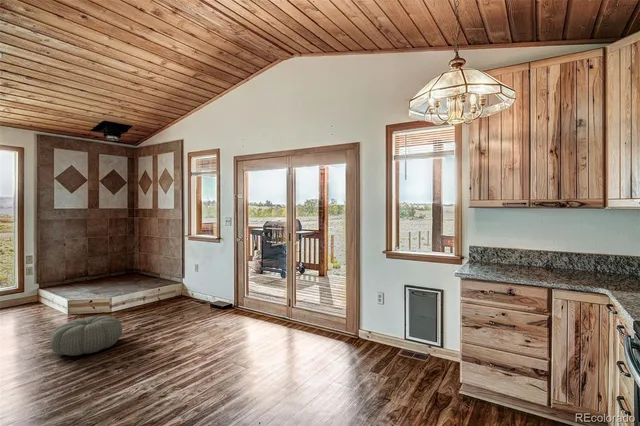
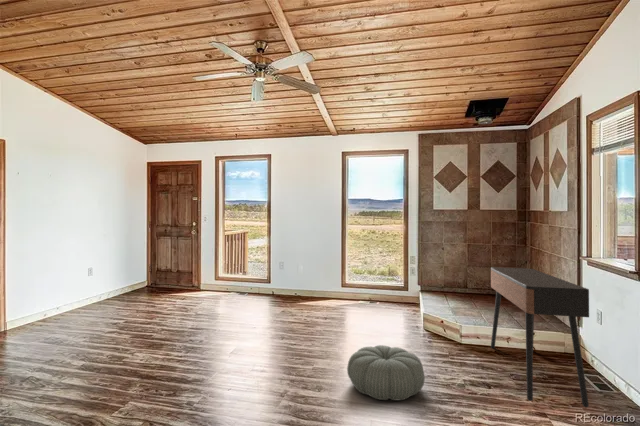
console table: none [134,248,205,319] -> present [491,267,589,407]

